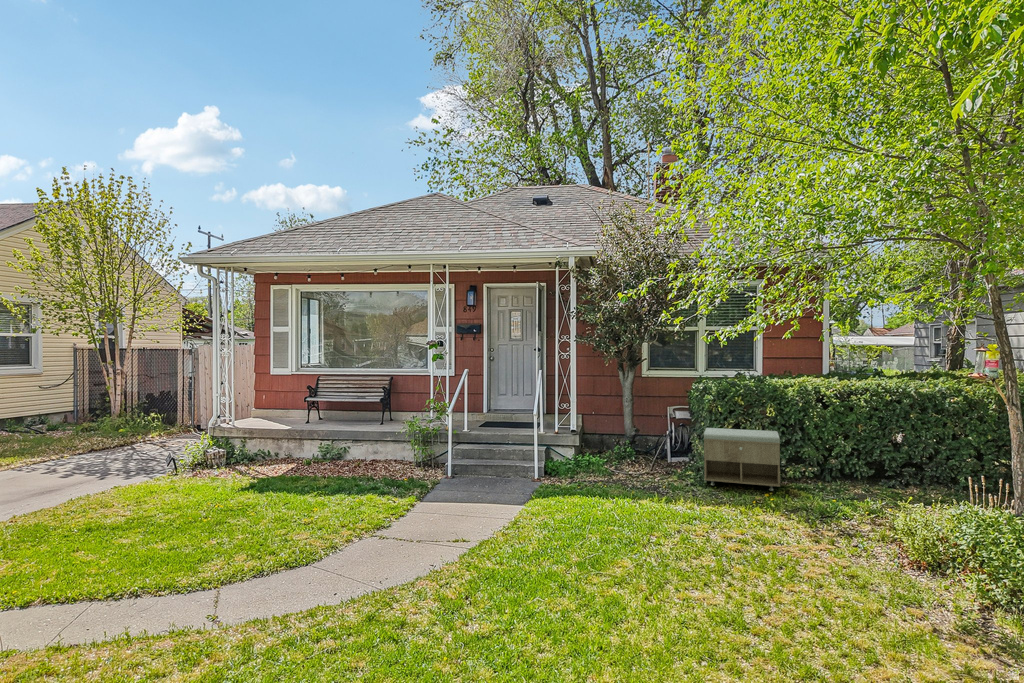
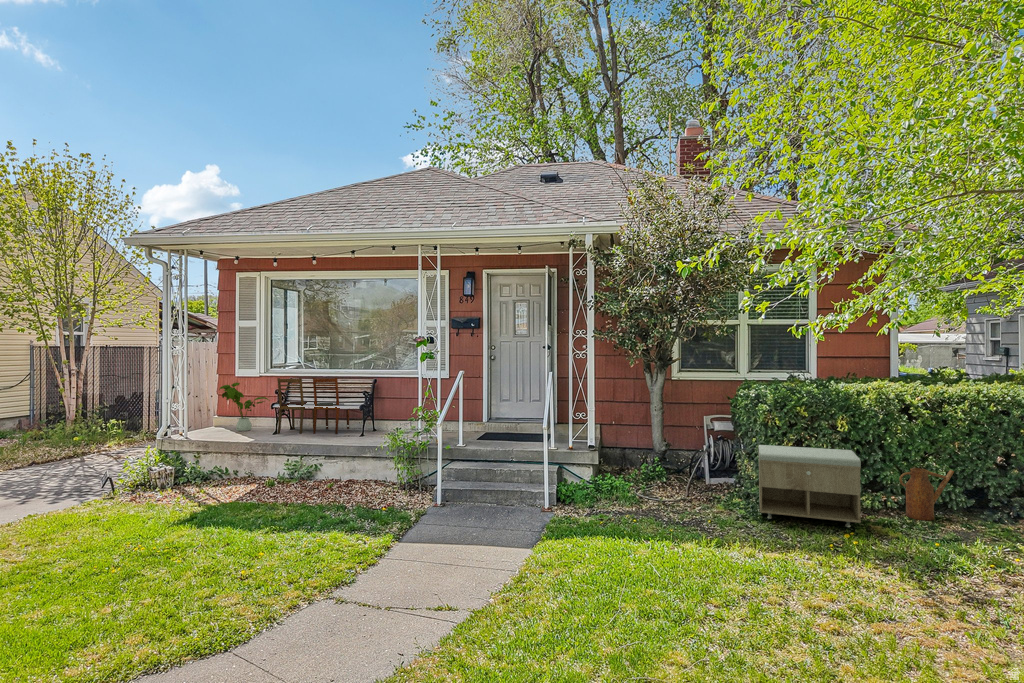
chair: none [308,375,368,423] -> present [277,378,349,434]
house plant: none [257,379,300,421] -> present [219,383,269,431]
watering can: none [815,445,856,486] -> present [899,468,954,521]

